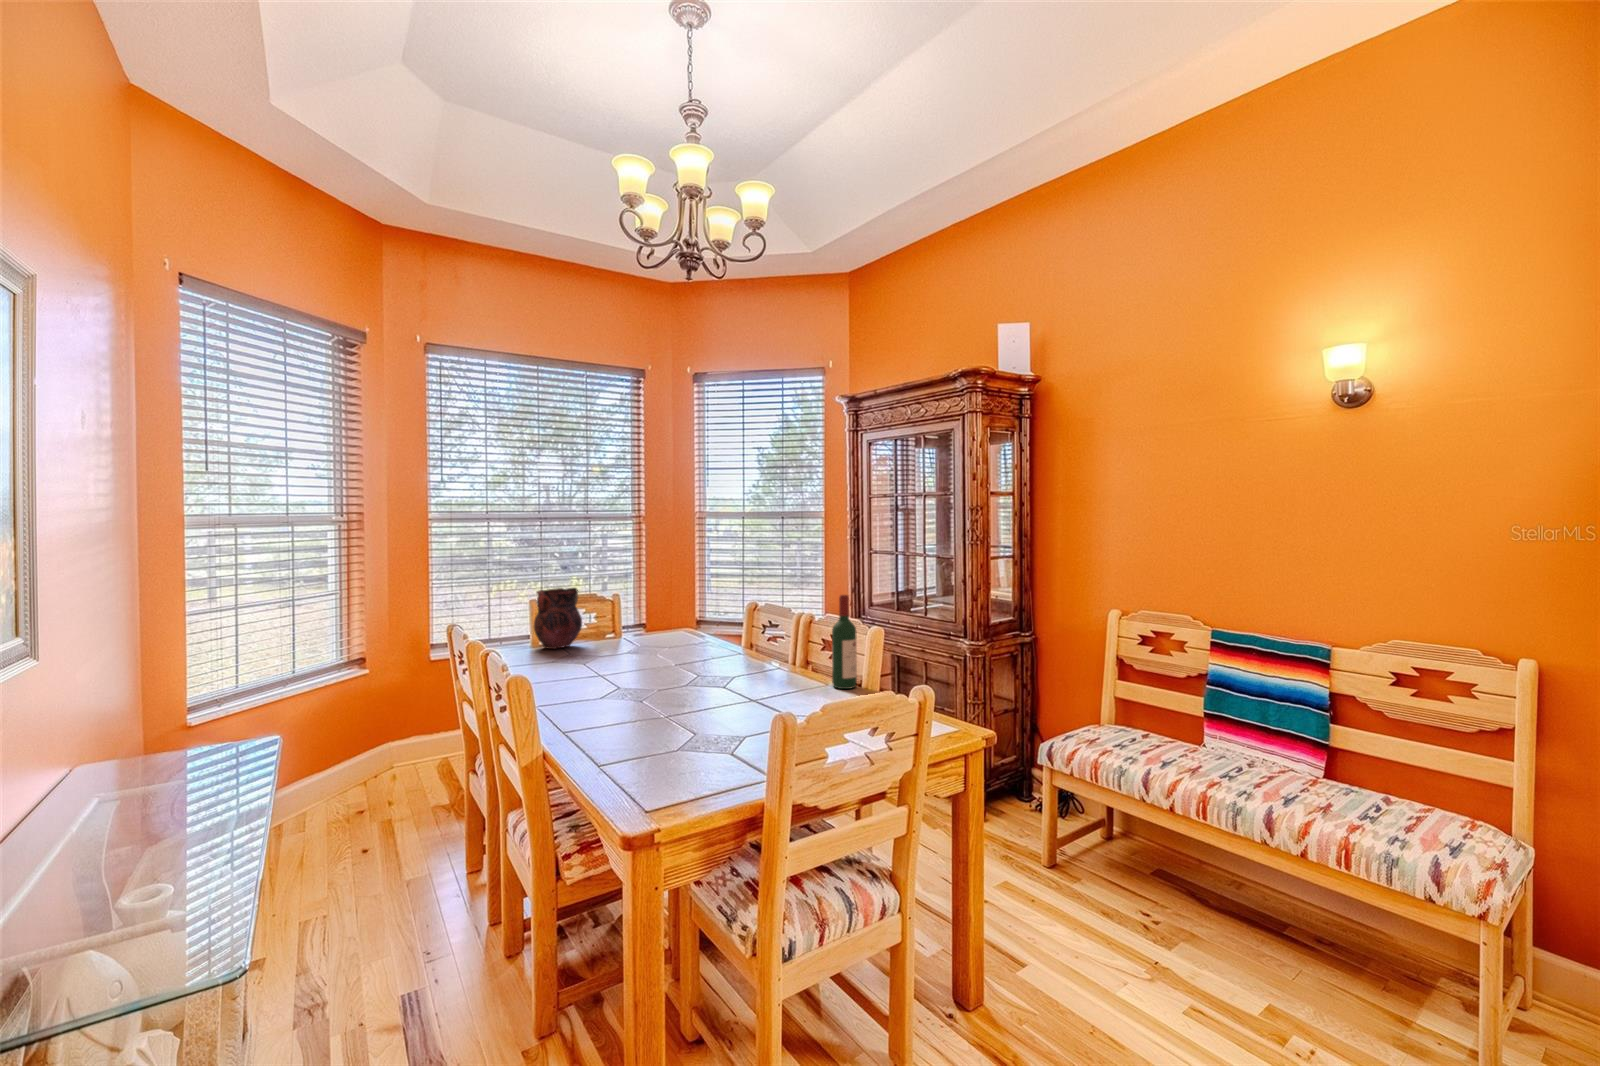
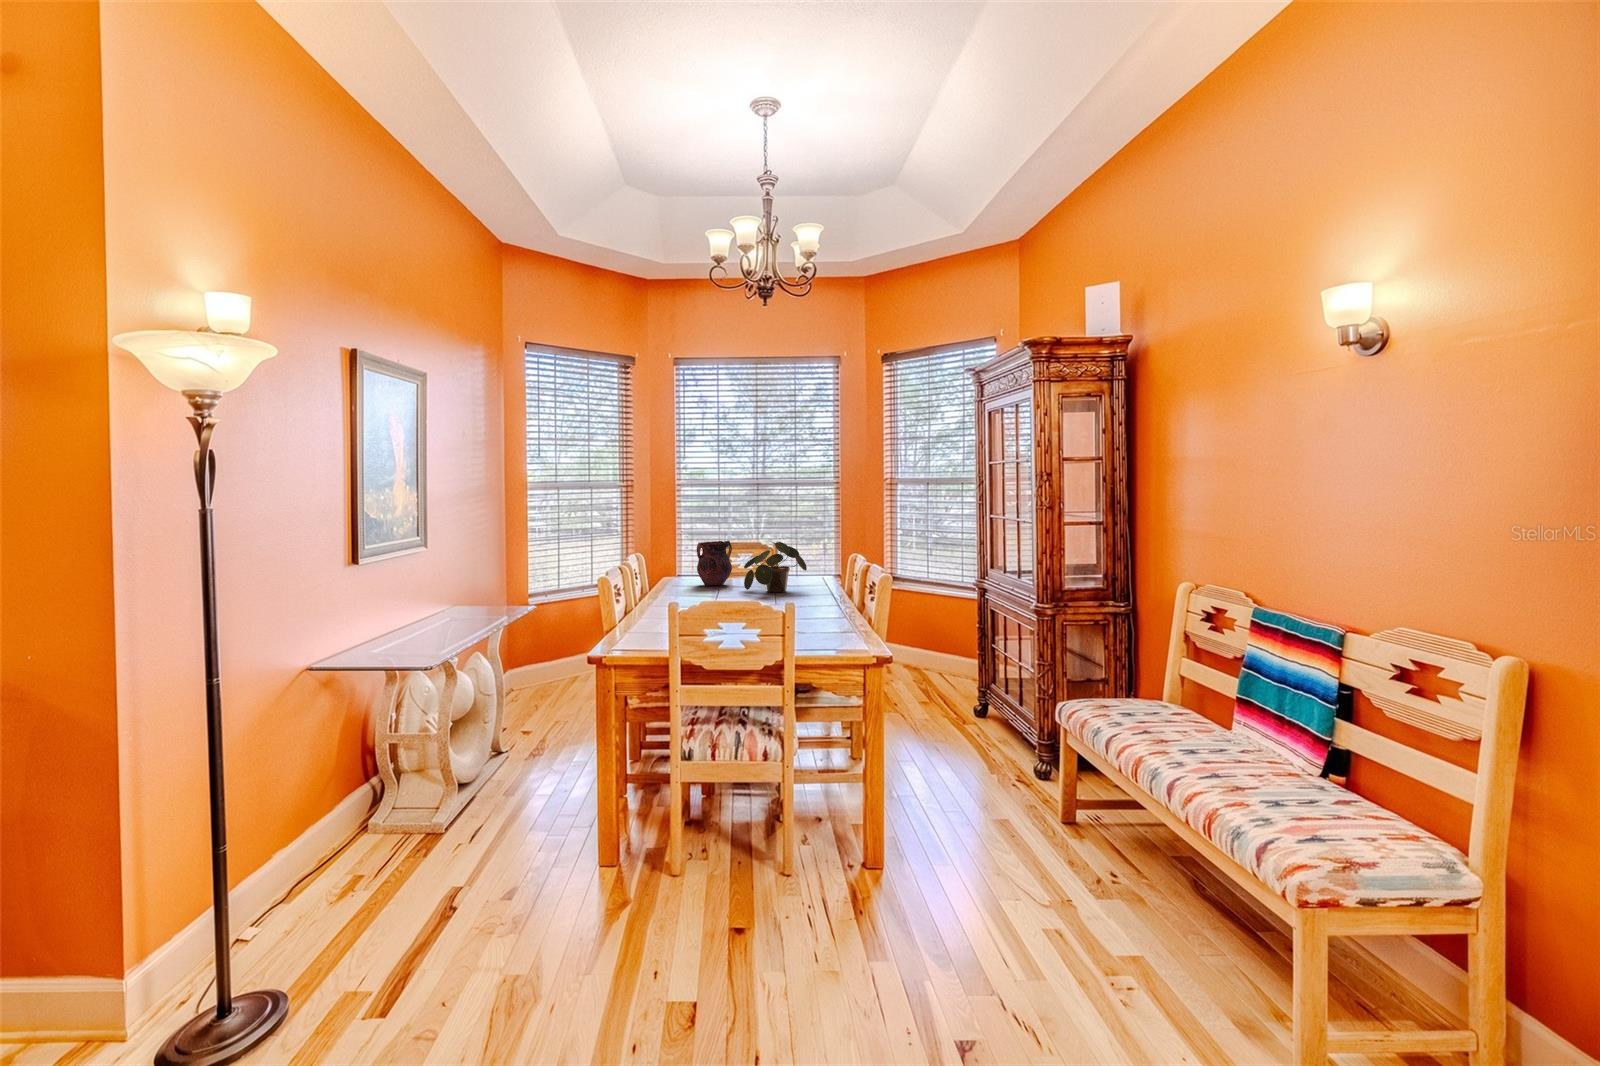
potted plant: none [613,586,700,651] -> present [744,542,807,592]
wine bottle: present [832,595,857,689] -> none [822,549,842,624]

